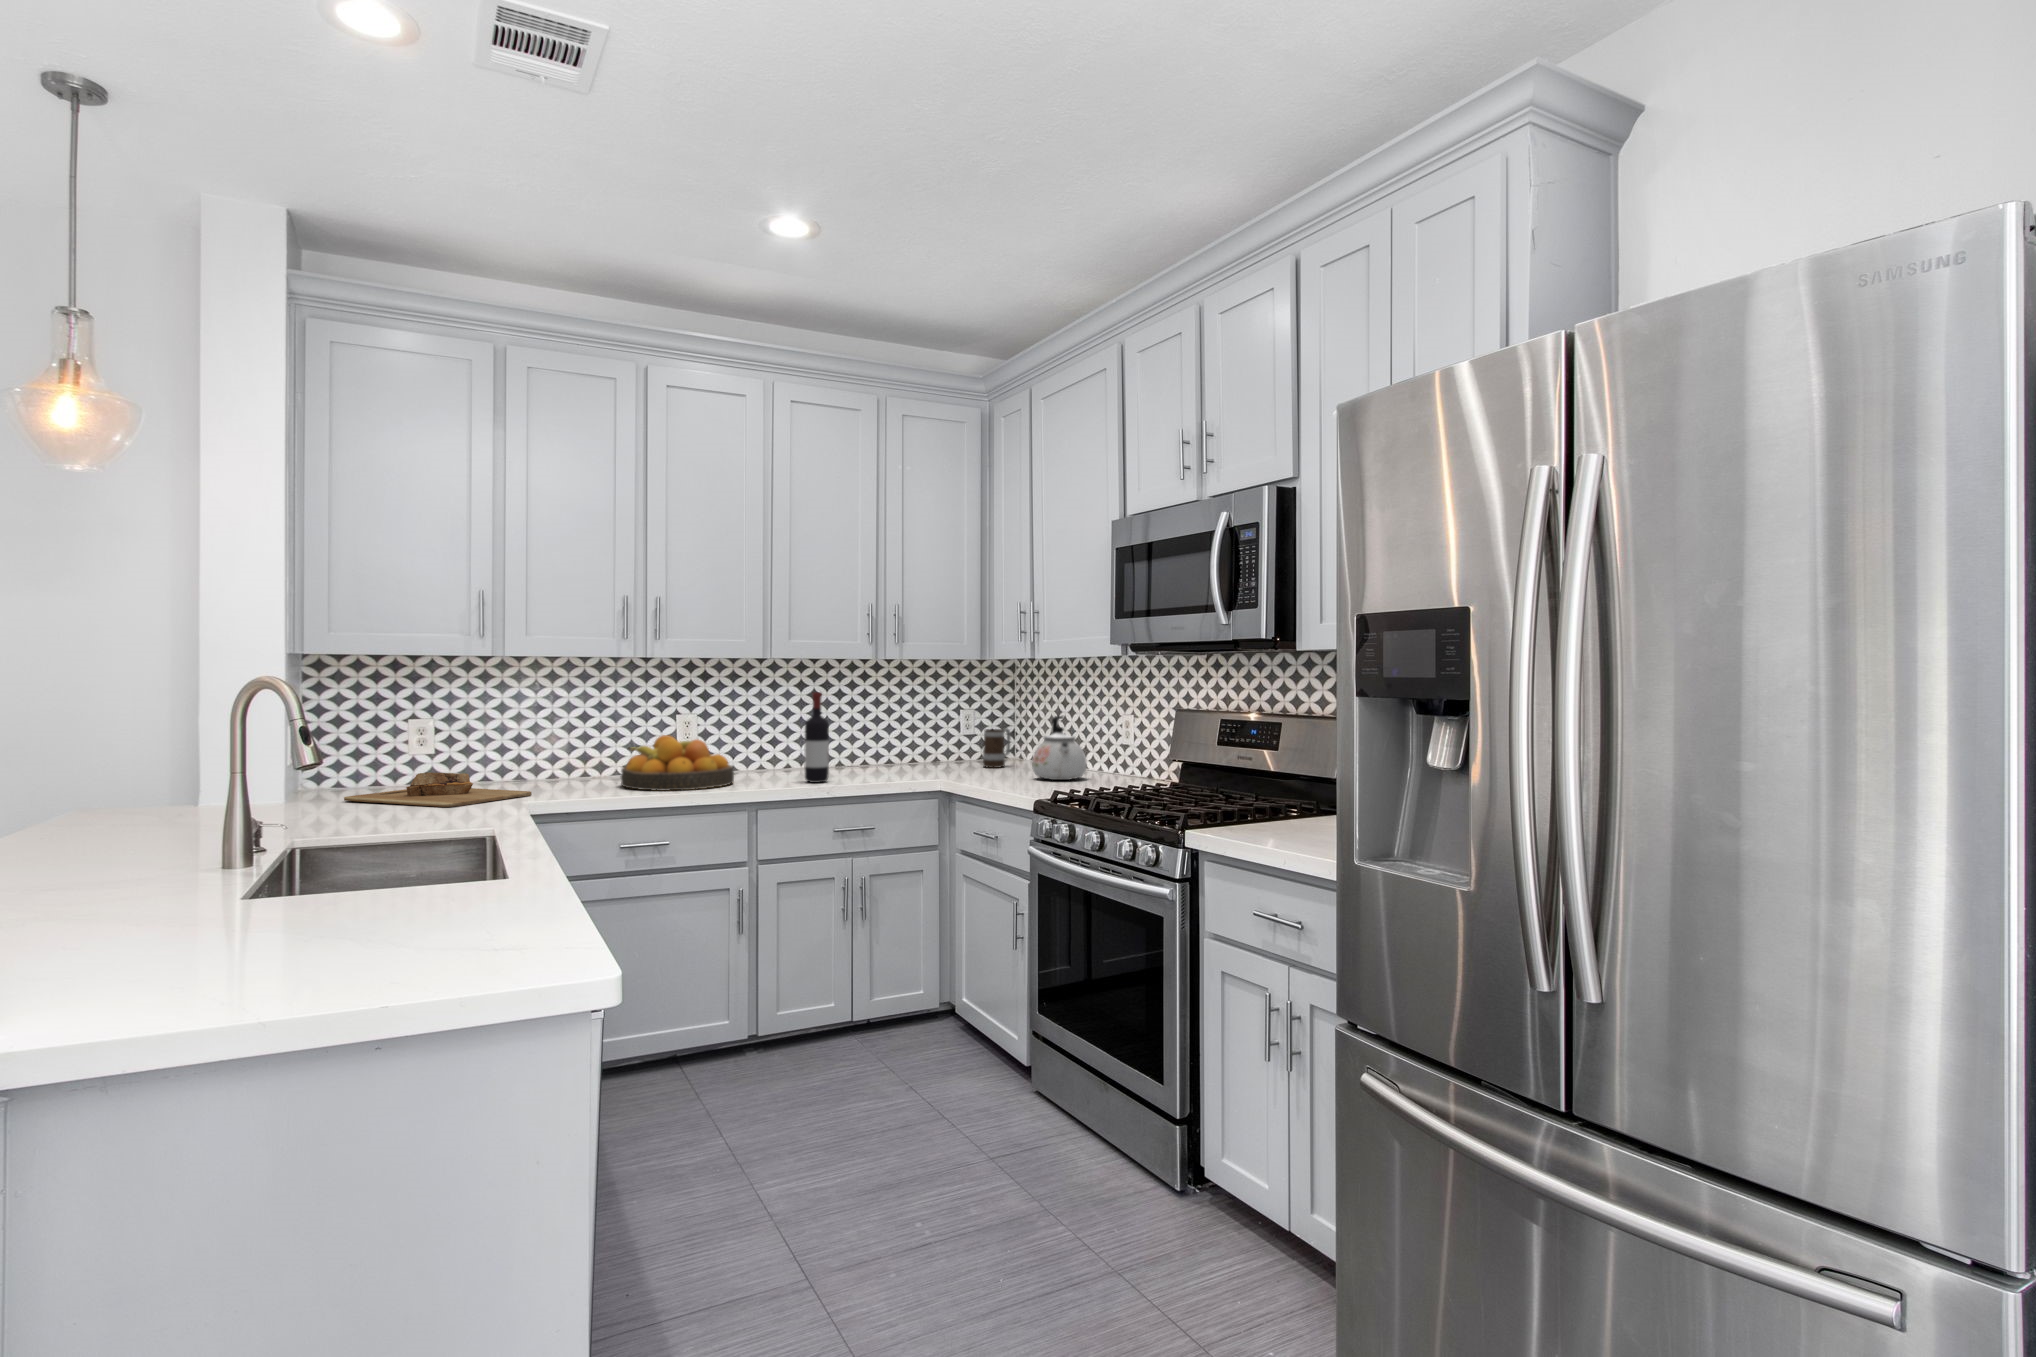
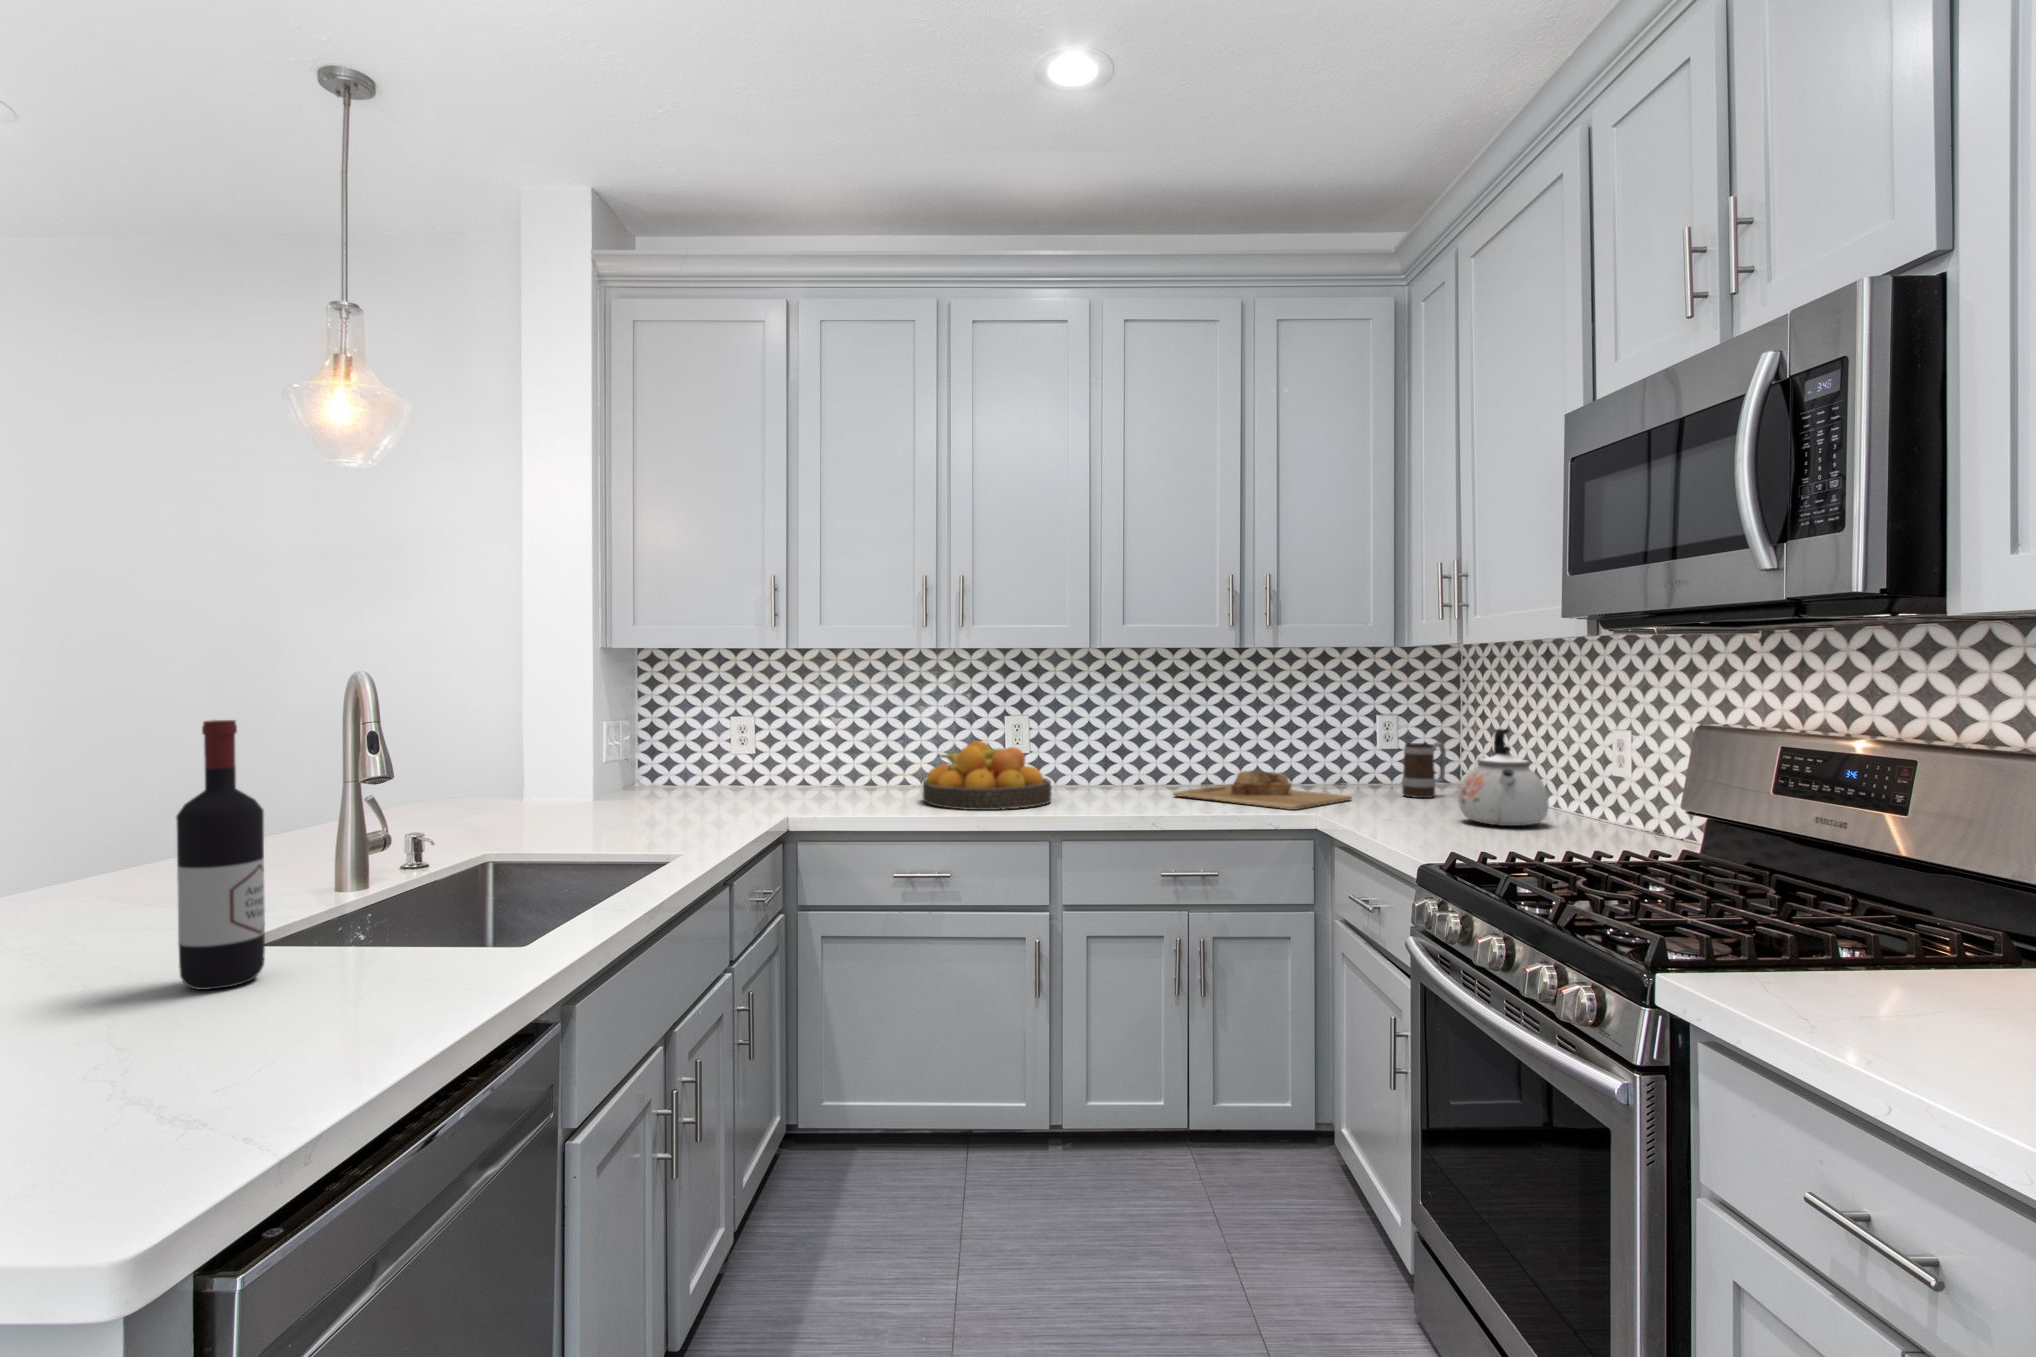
wine bottle: present [804,692,829,783] -> present [176,720,265,990]
cutting board: present [344,772,532,807] -> present [1173,771,1352,810]

